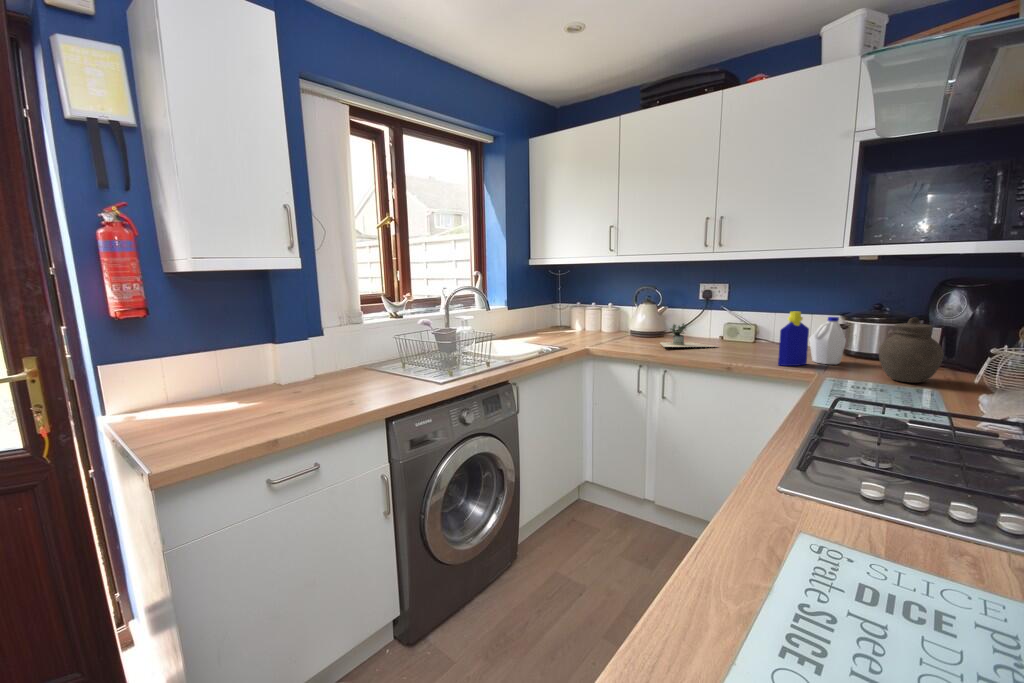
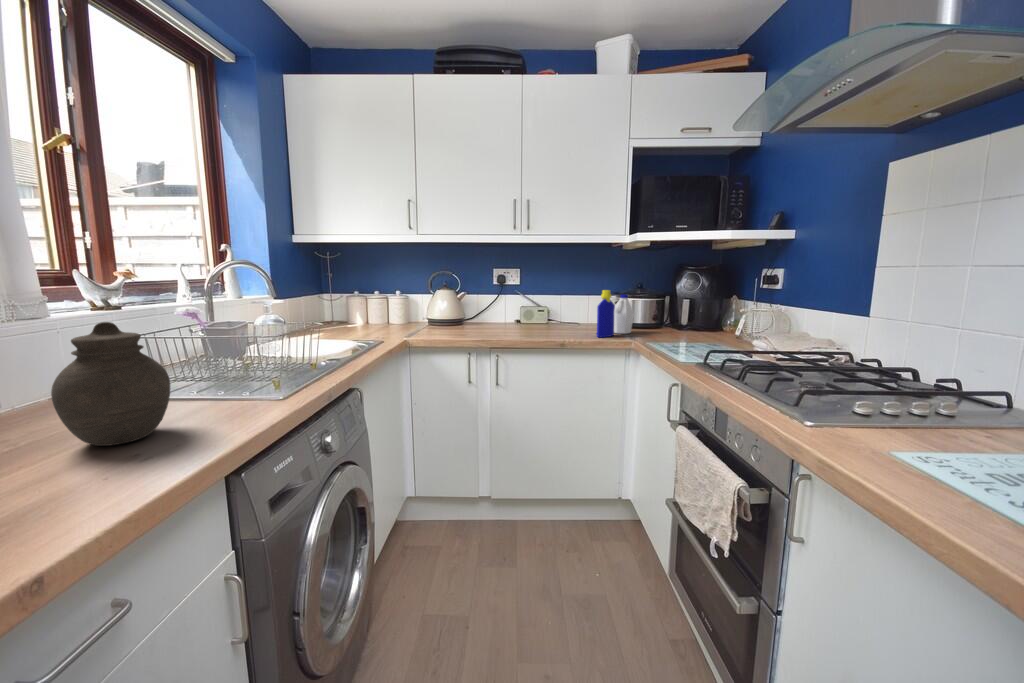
jar: present [879,318,943,383] -> present [51,322,170,446]
potted plant: present [661,323,715,347] -> none [474,307,543,331]

